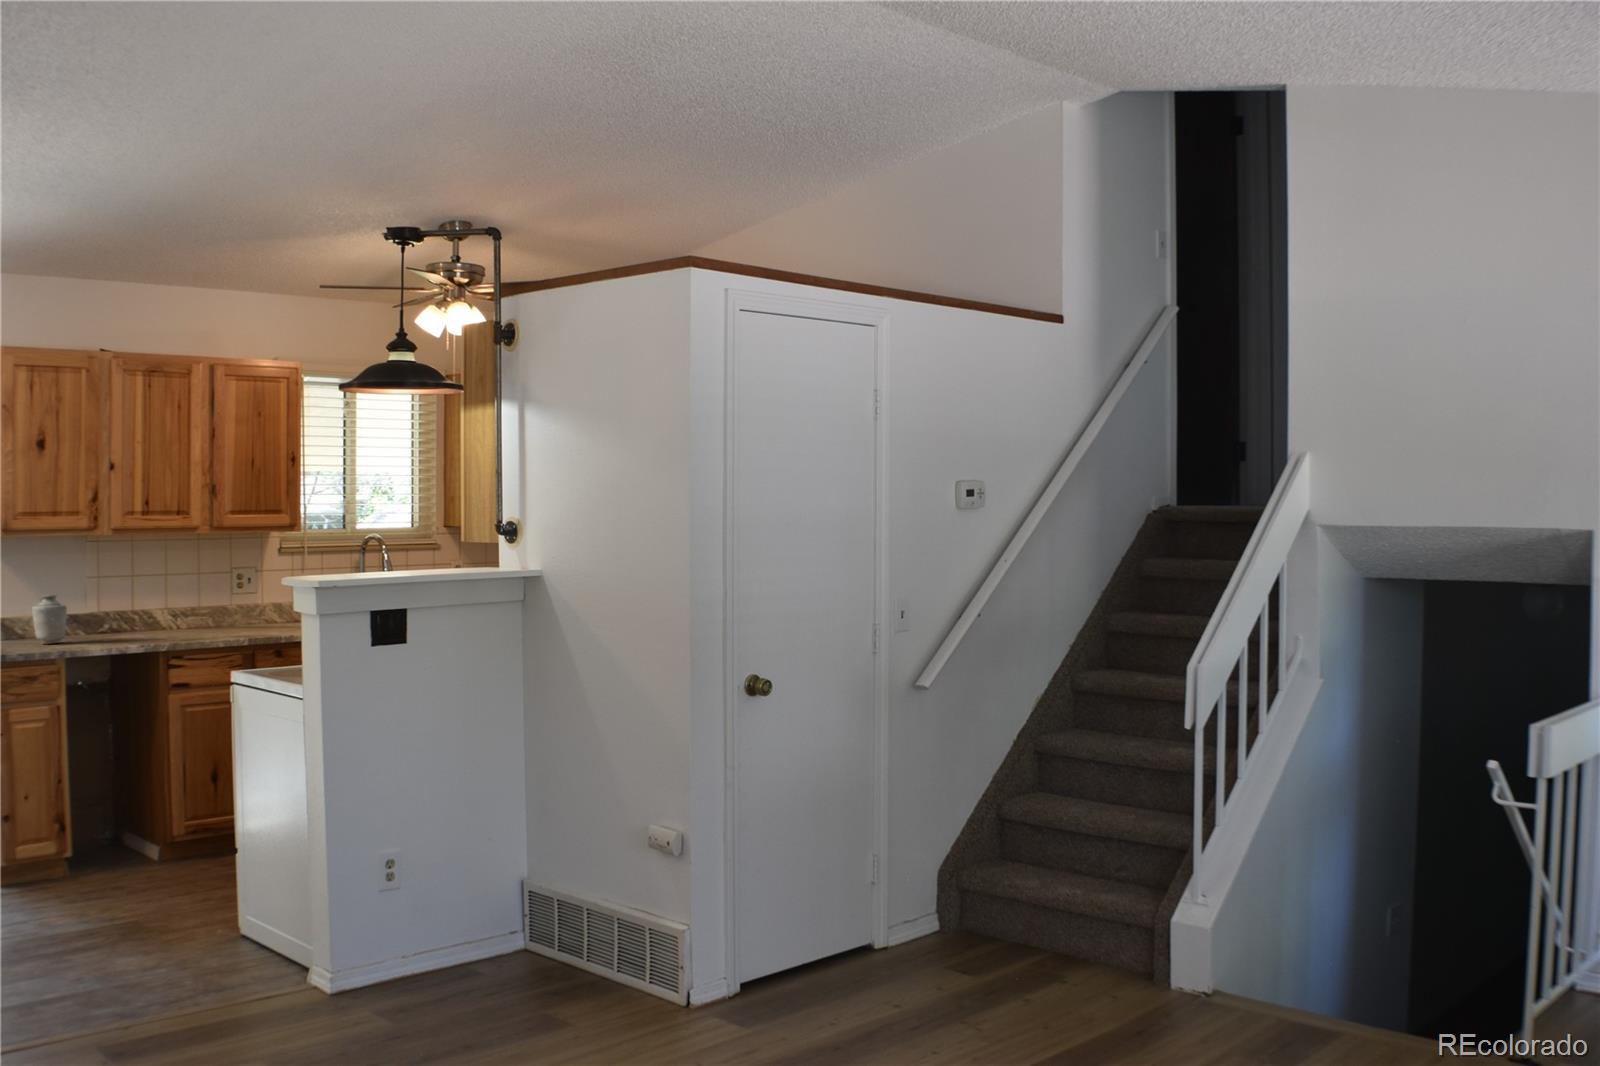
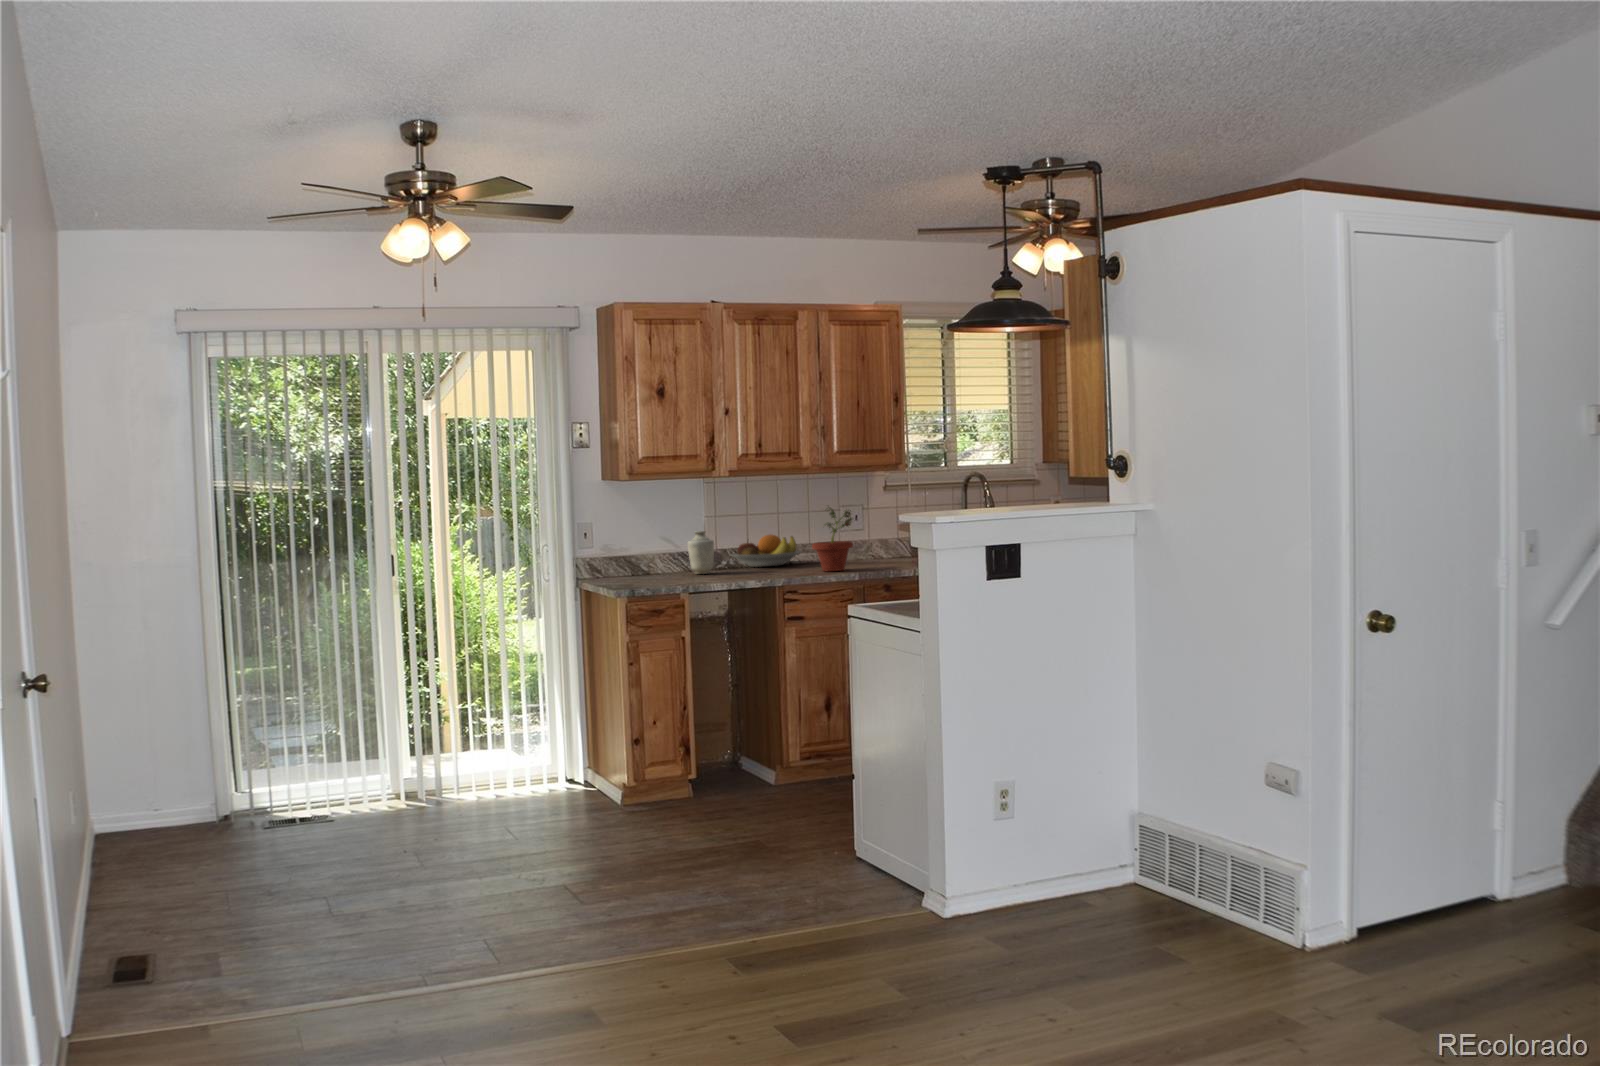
potted plant: none [188,567,239,639] -> present [812,508,853,571]
fruit bowl: none [88,599,178,634] -> present [731,534,801,567]

